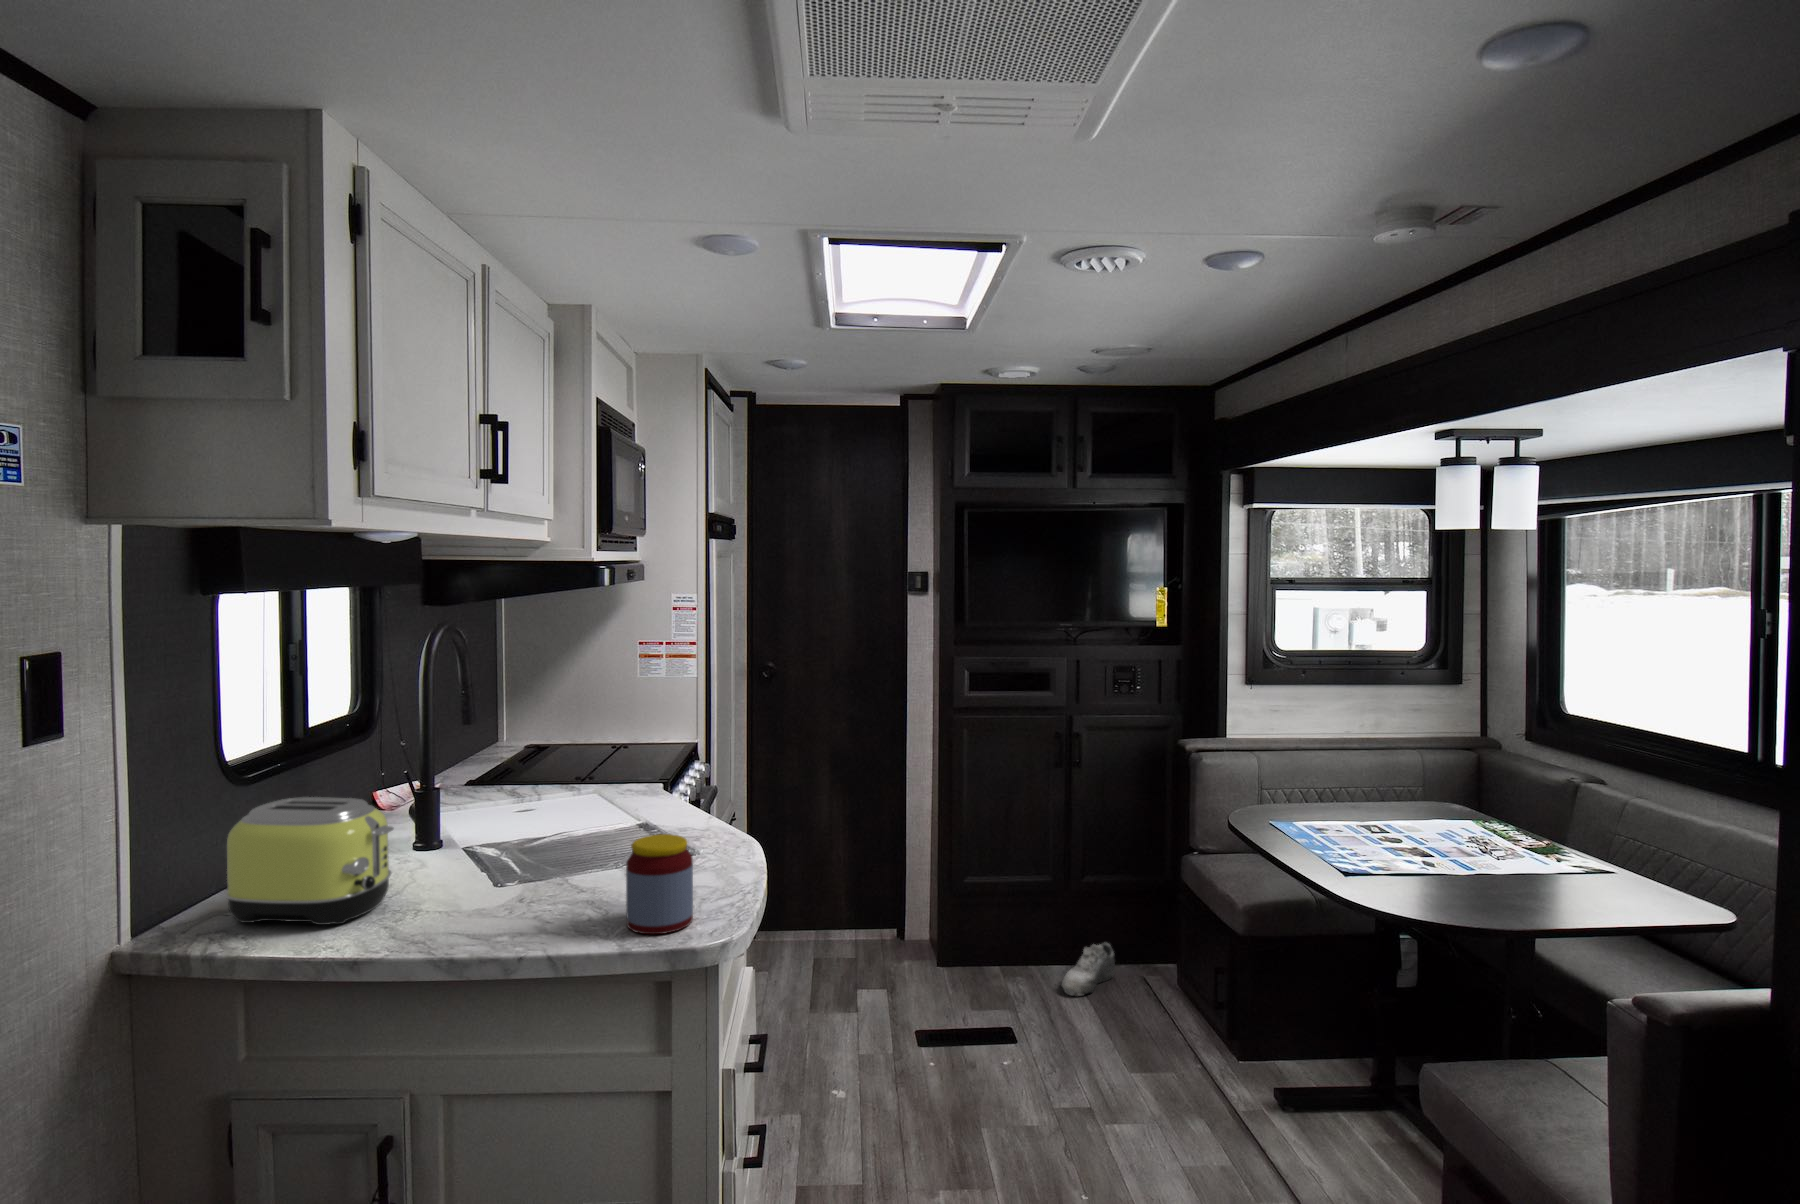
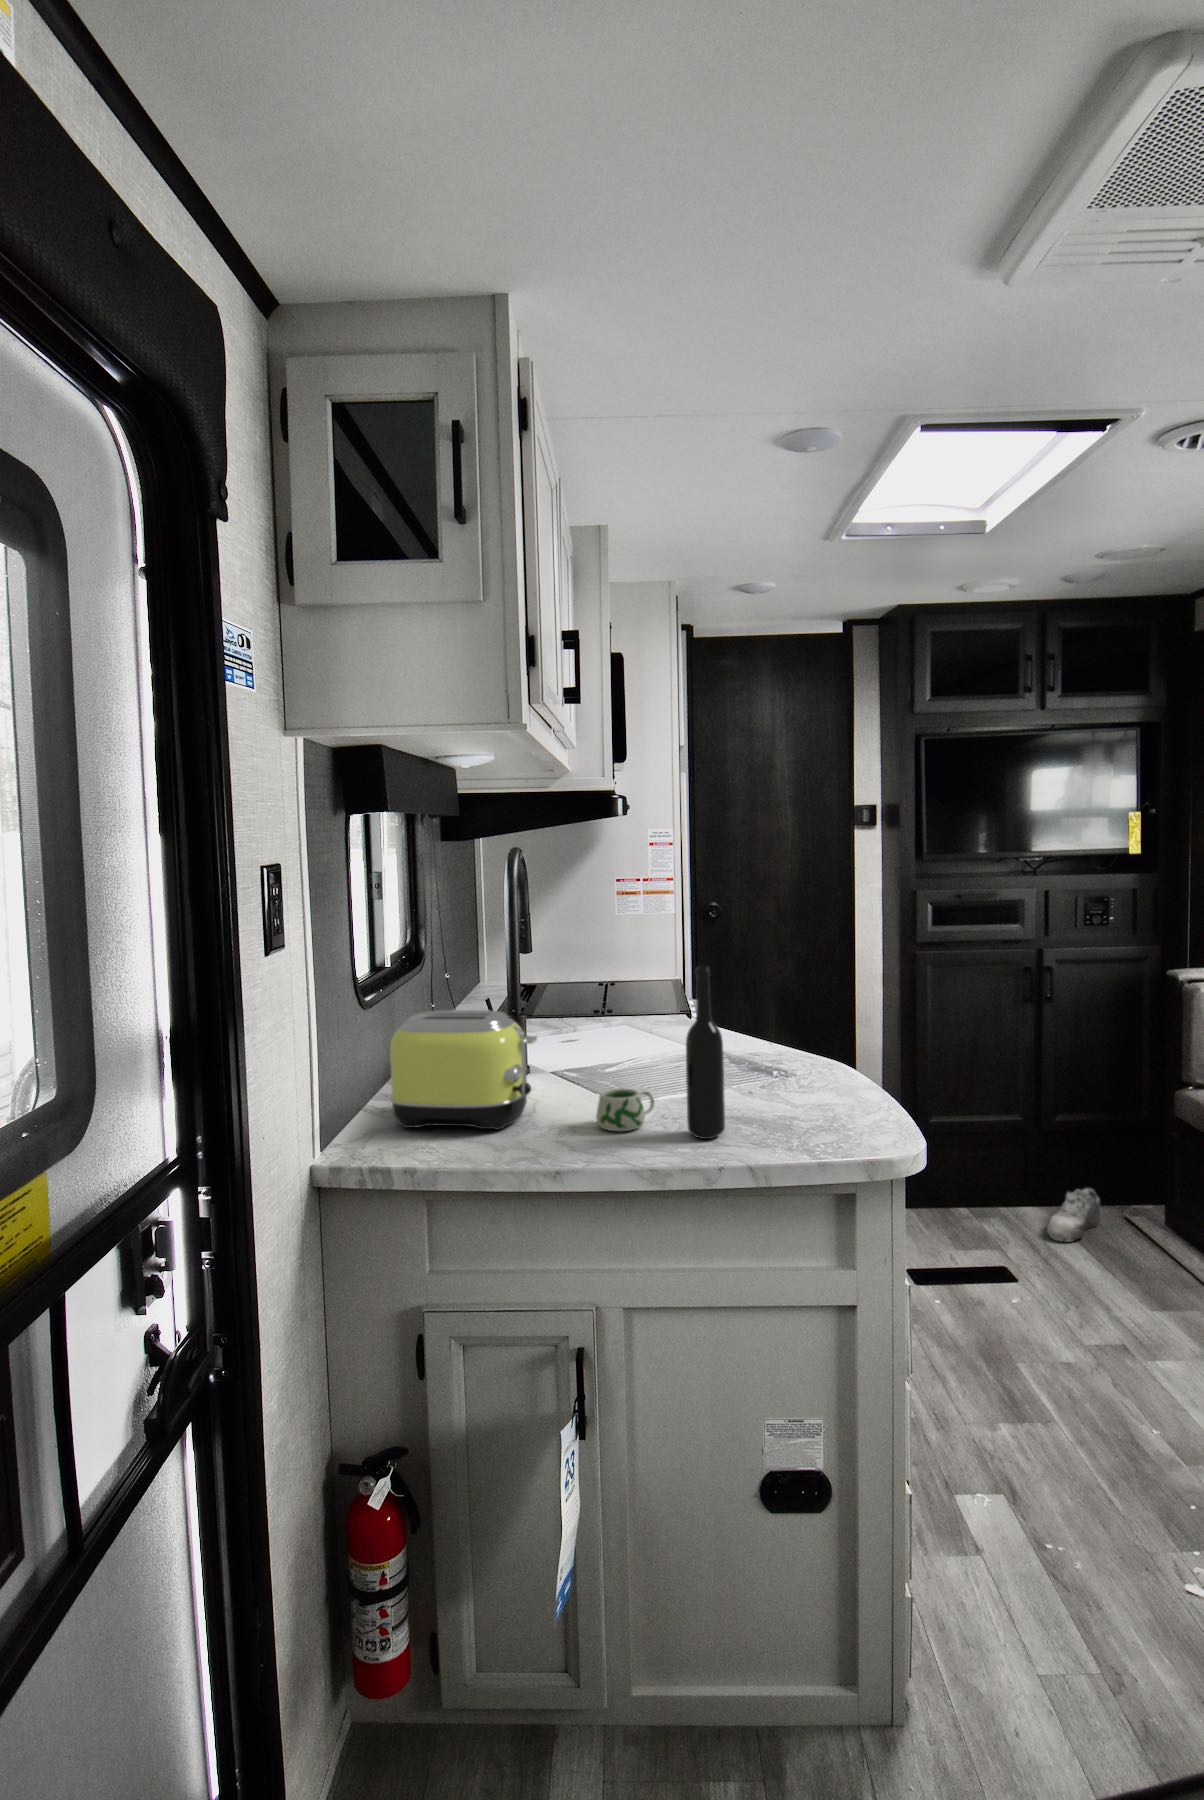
bottle: none [525,762,565,936] -> present [686,966,725,1139]
jar: present [626,834,693,934] -> none [779,1041,847,1138]
mug: none [443,881,513,927] -> present [596,1088,654,1131]

